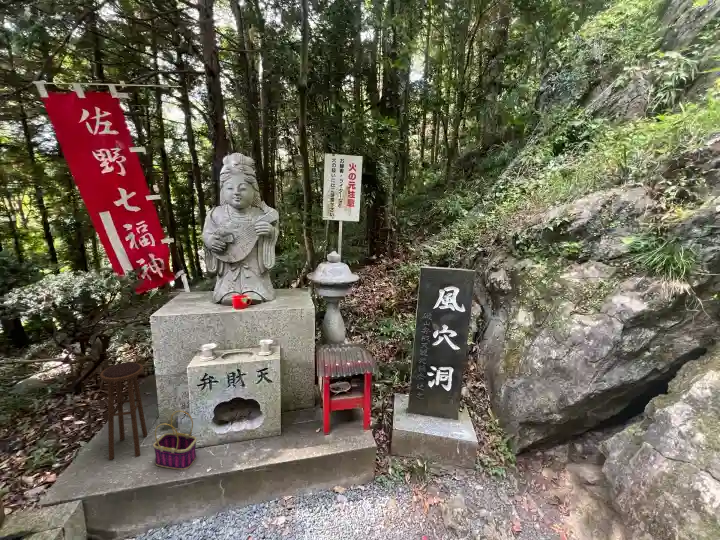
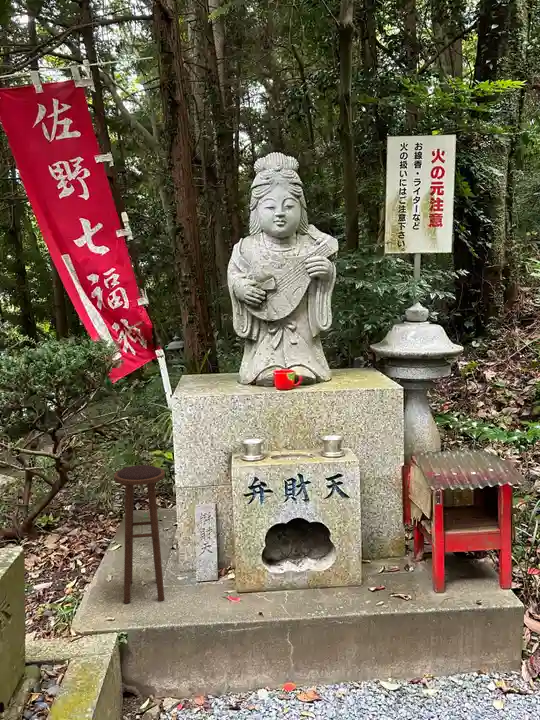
basket: present [153,411,197,470] -> none [189,533,246,616]

